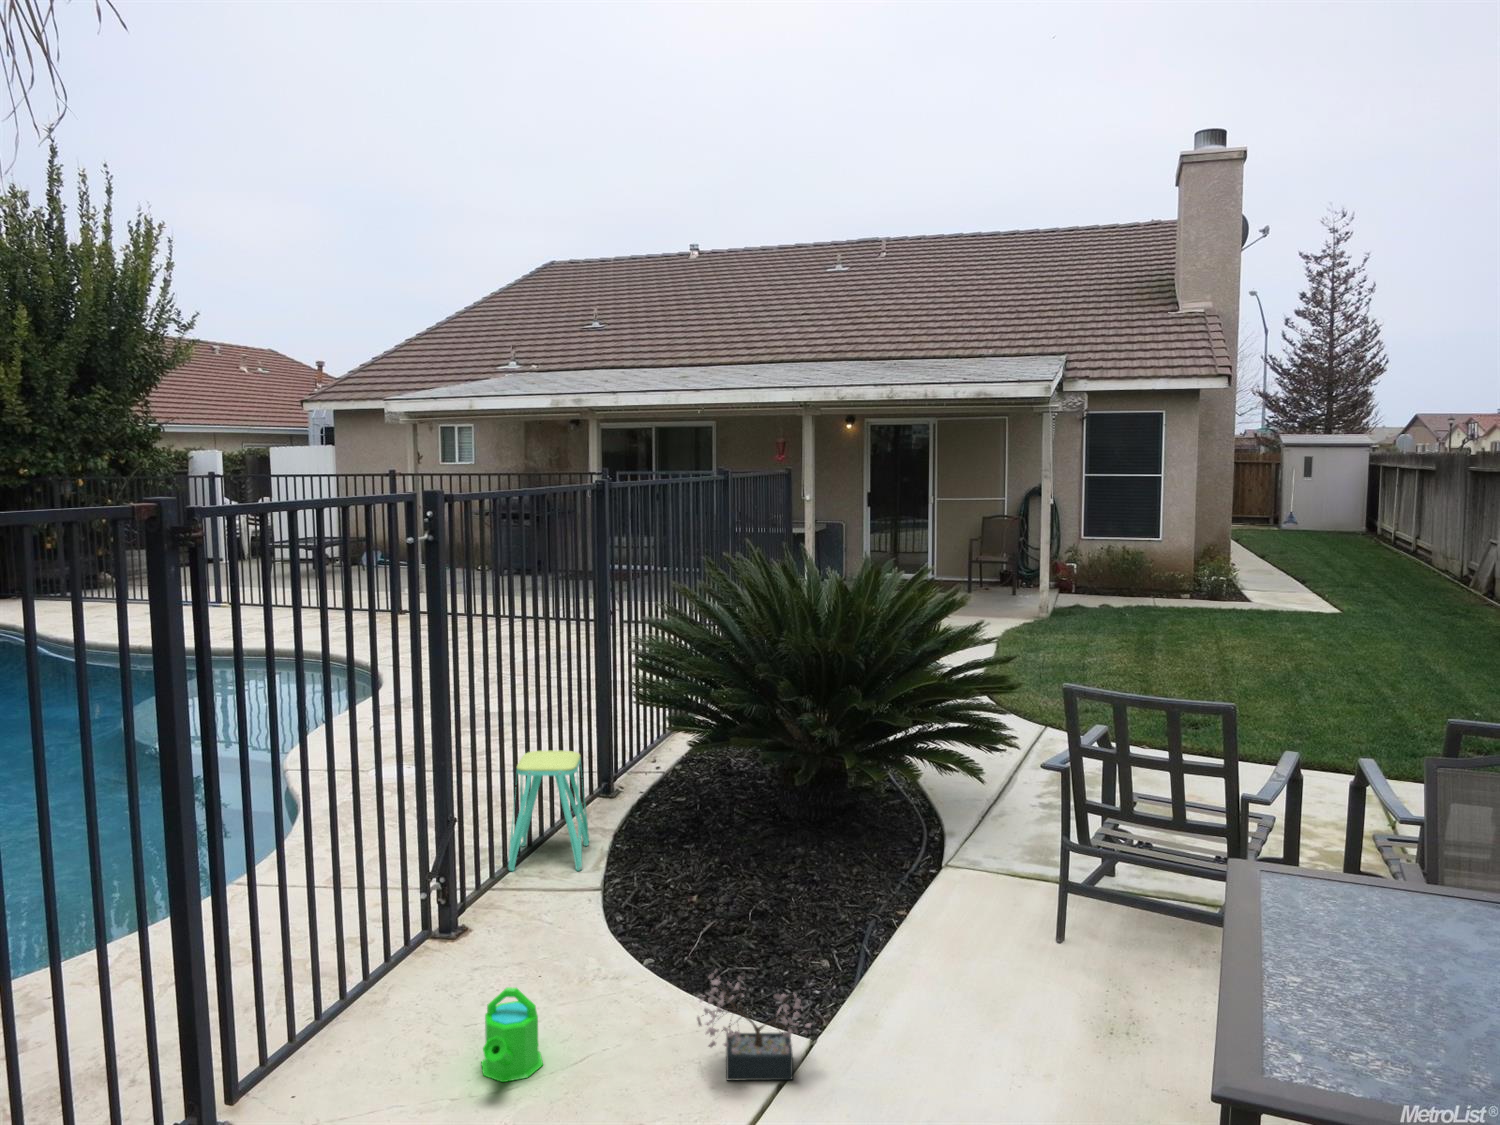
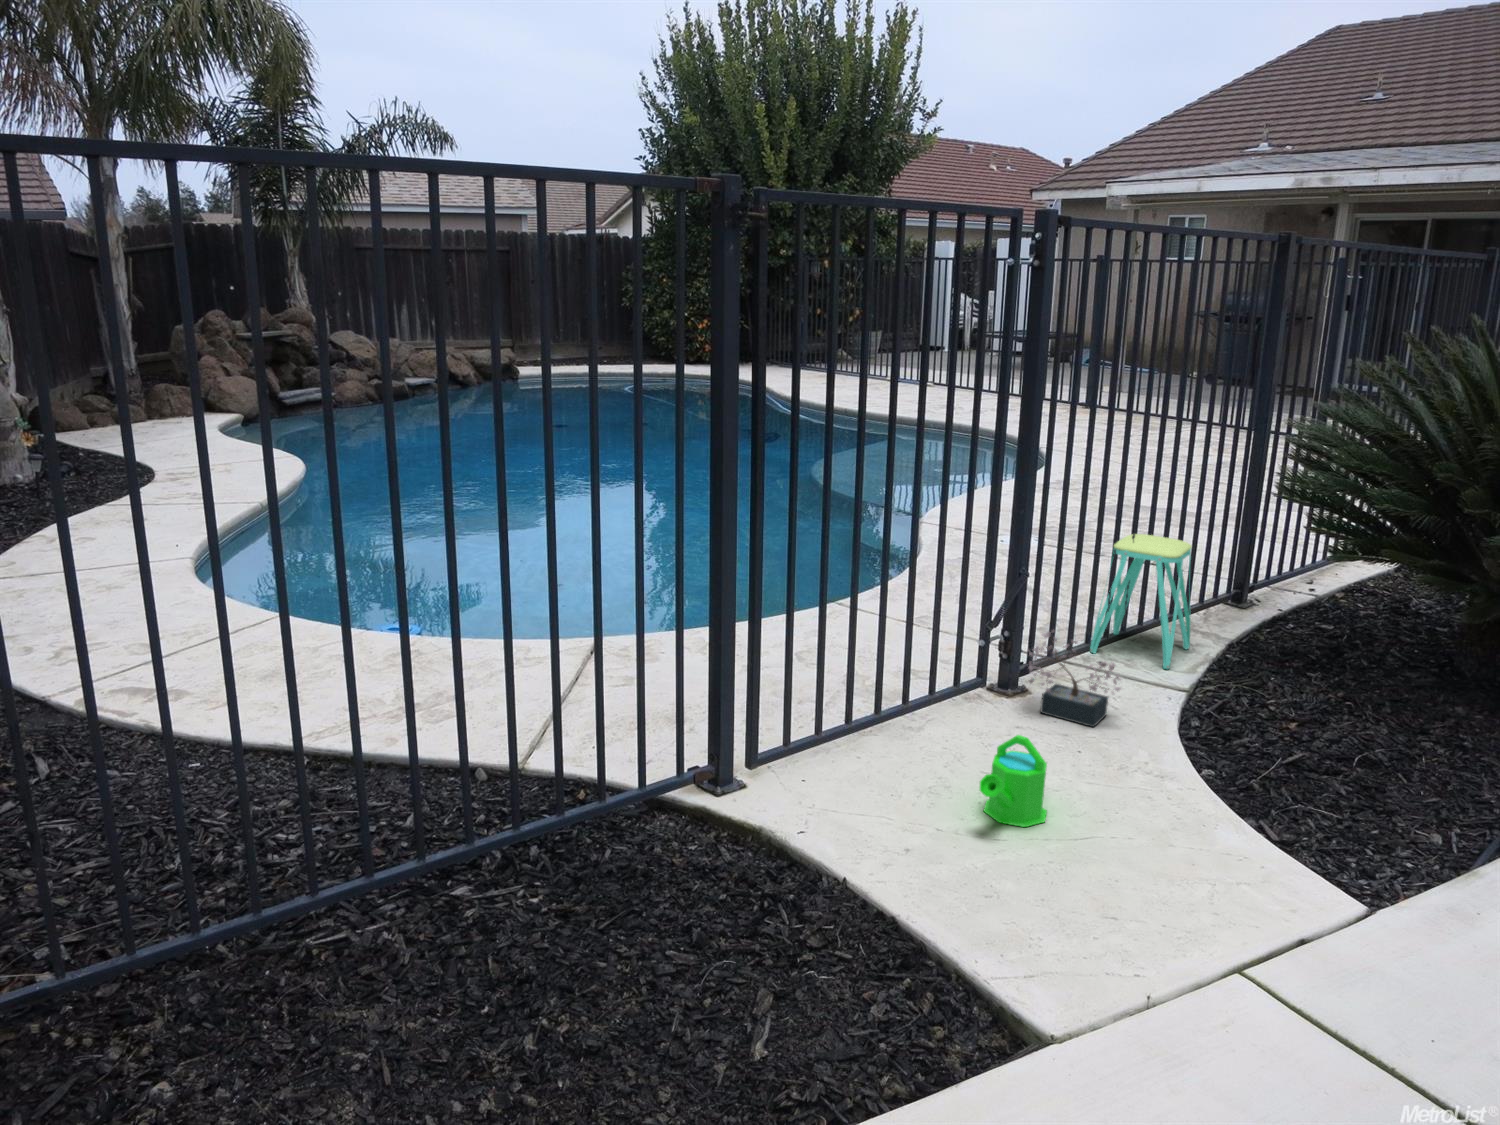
decorative plant: present [697,970,811,1081] -> present [1029,630,1120,727]

